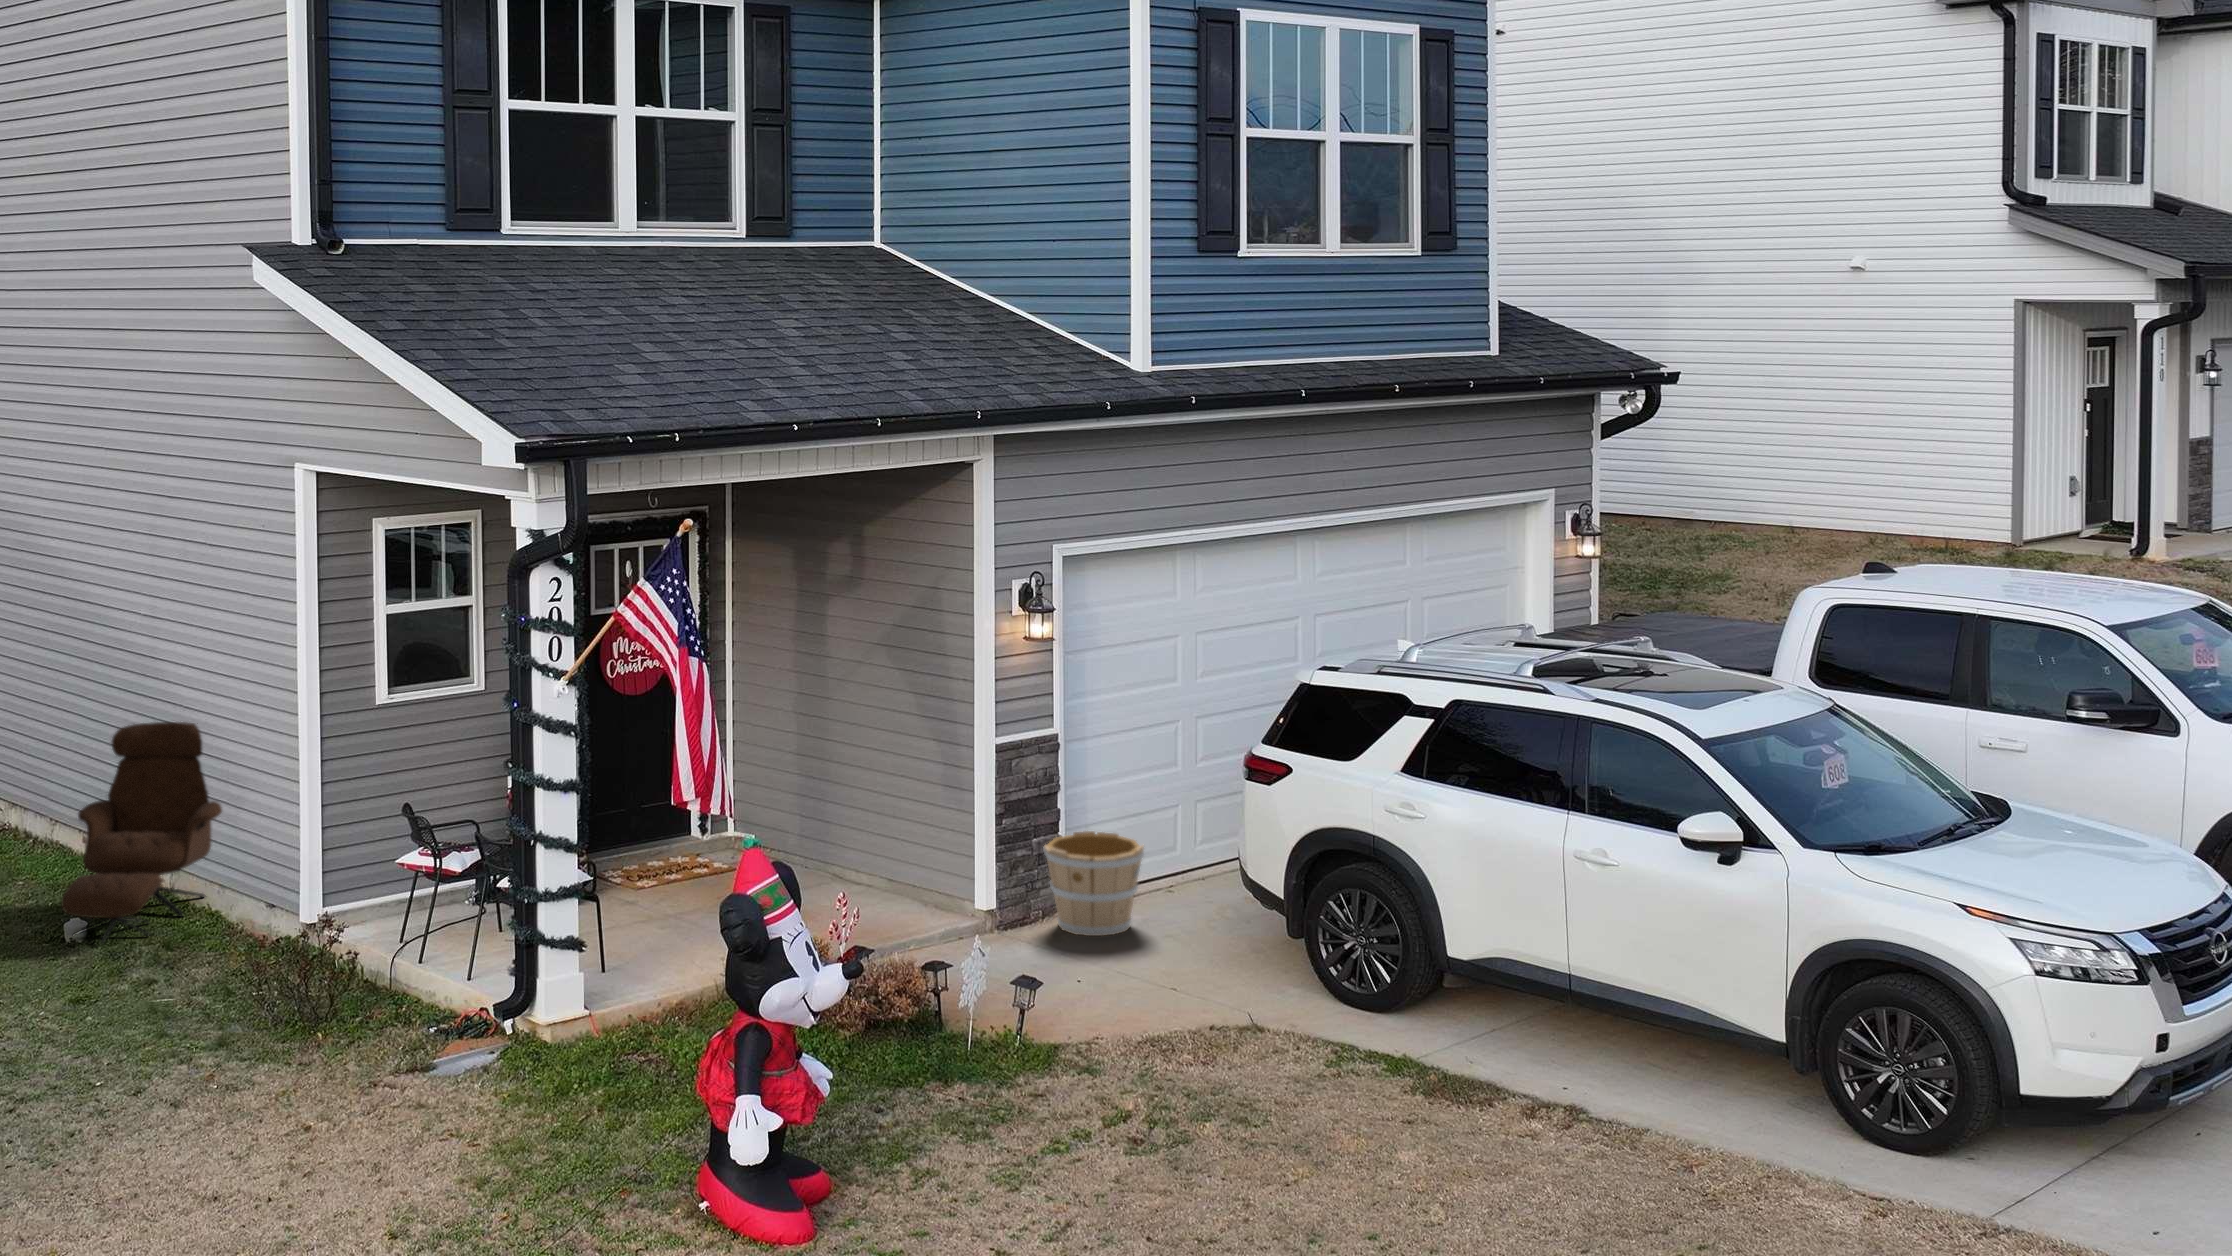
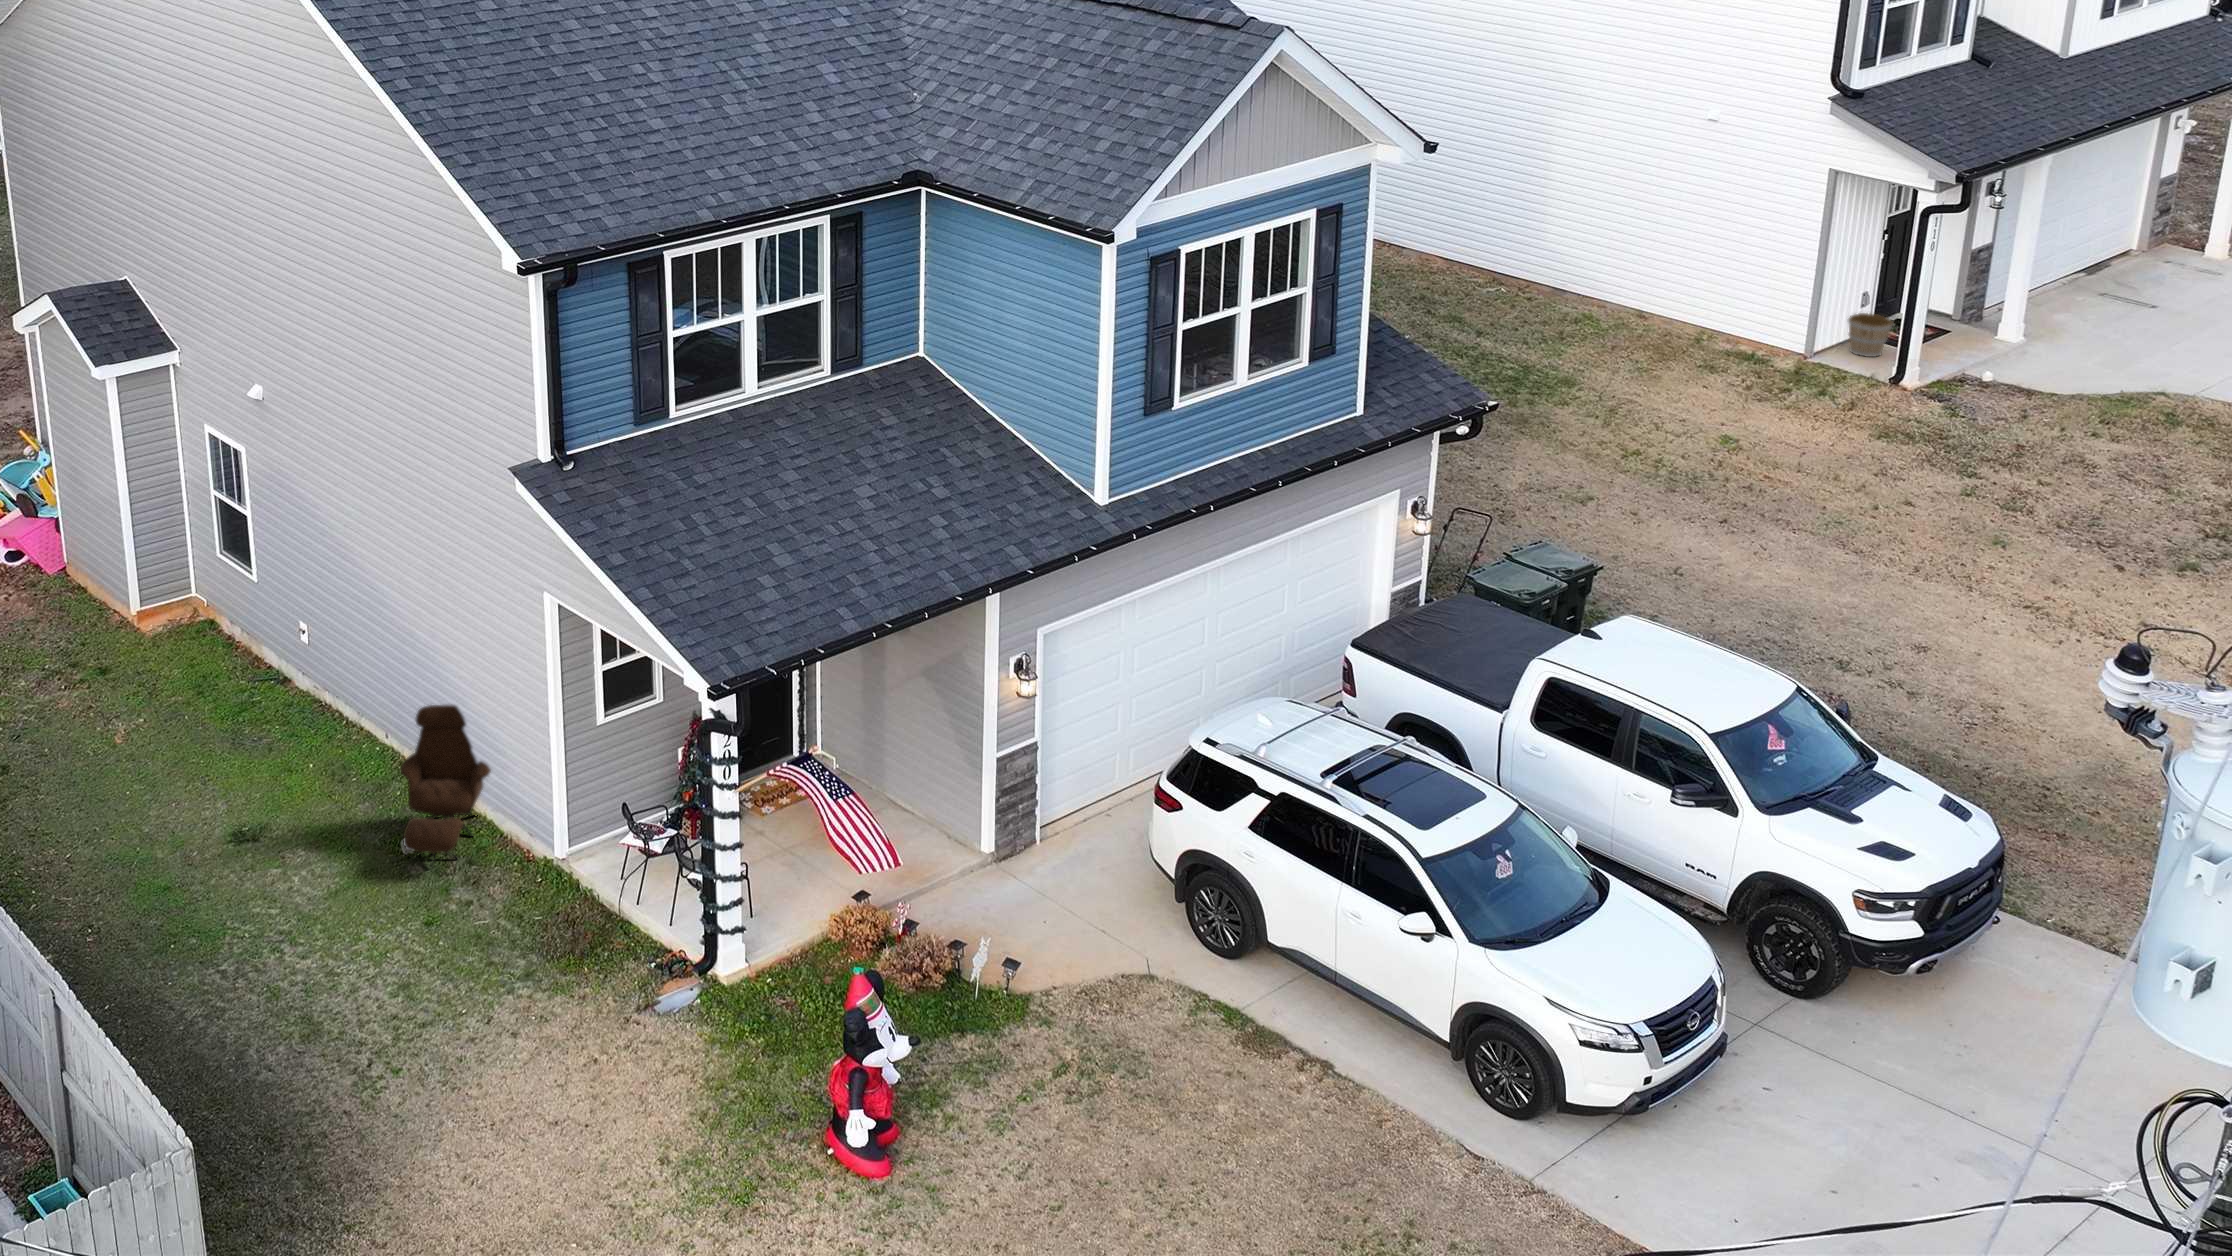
wooden bucket: present [1044,831,1144,936] -> present [1848,313,1893,357]

